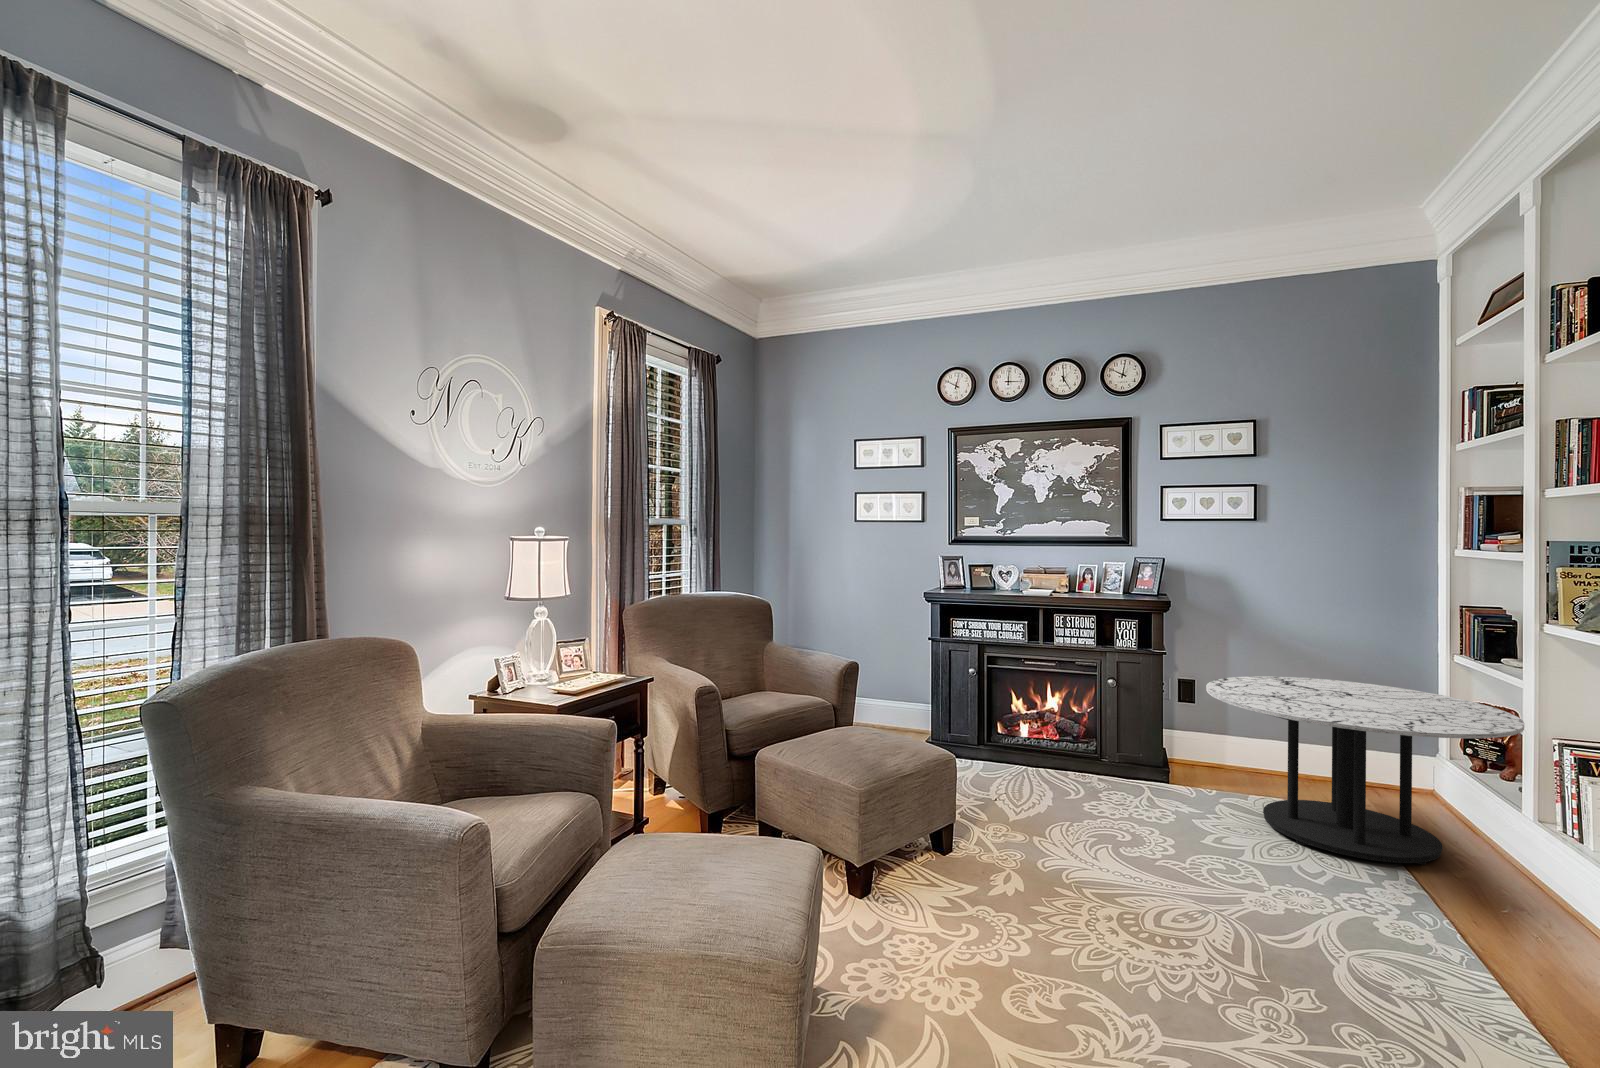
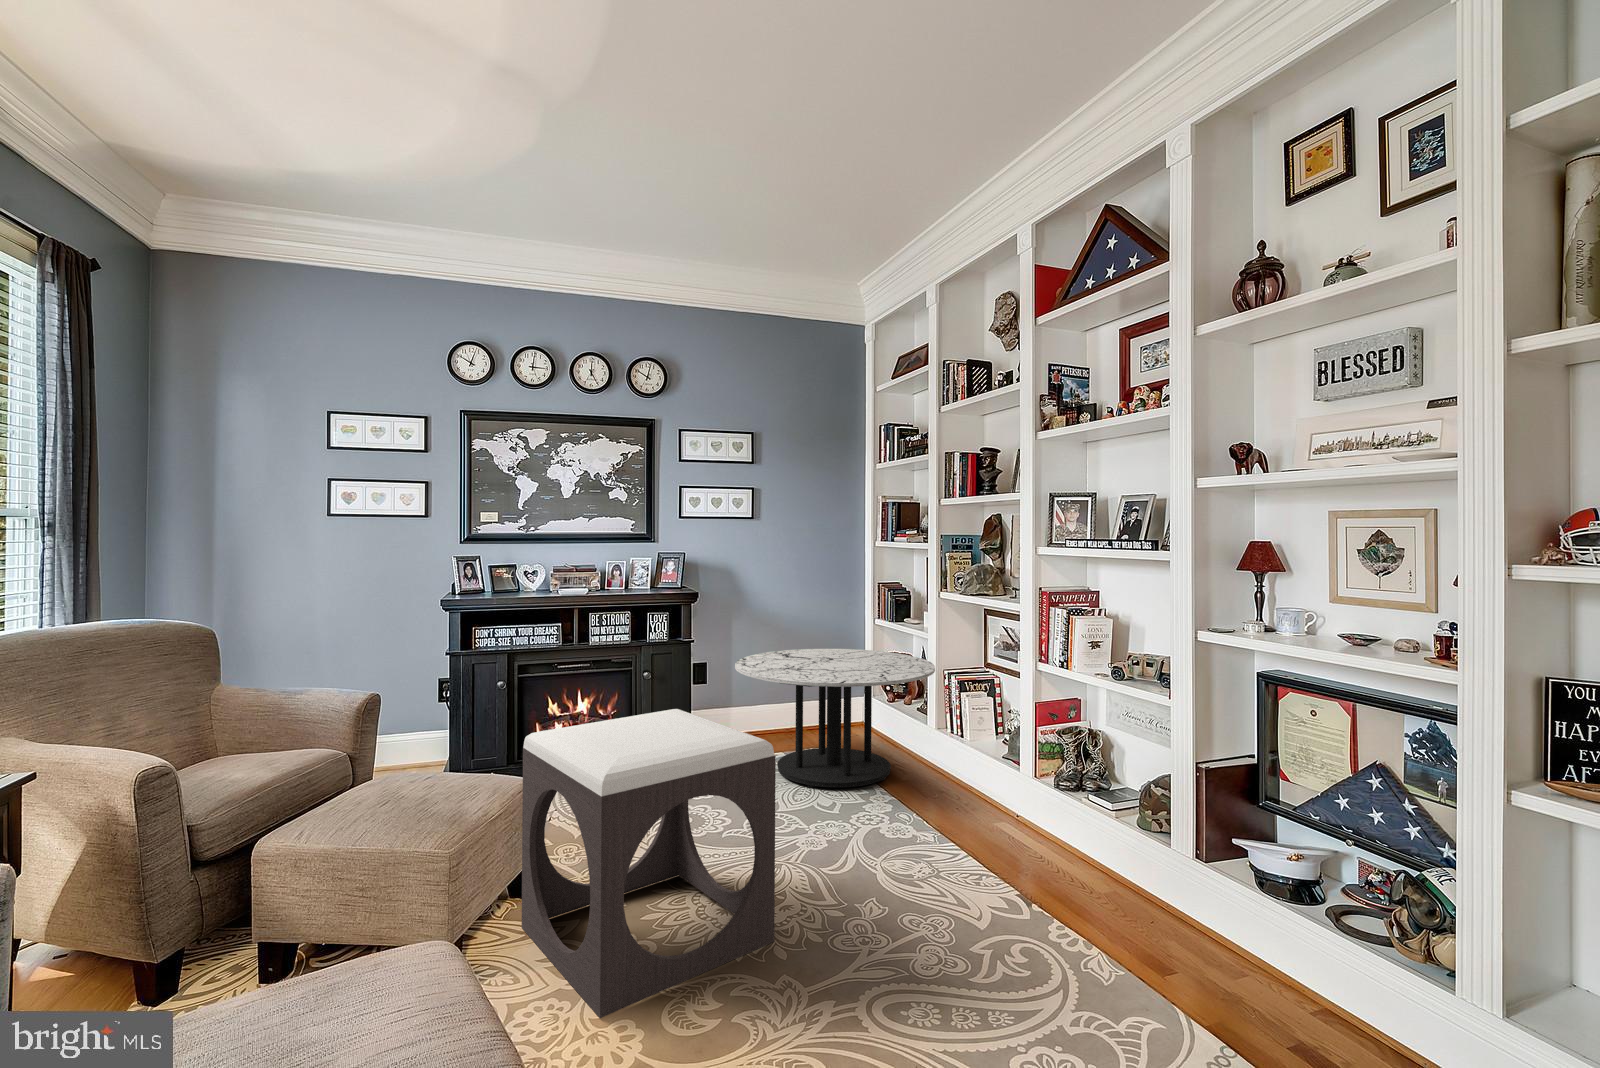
footstool: none [927,708,1157,980] -> present [522,709,776,1018]

